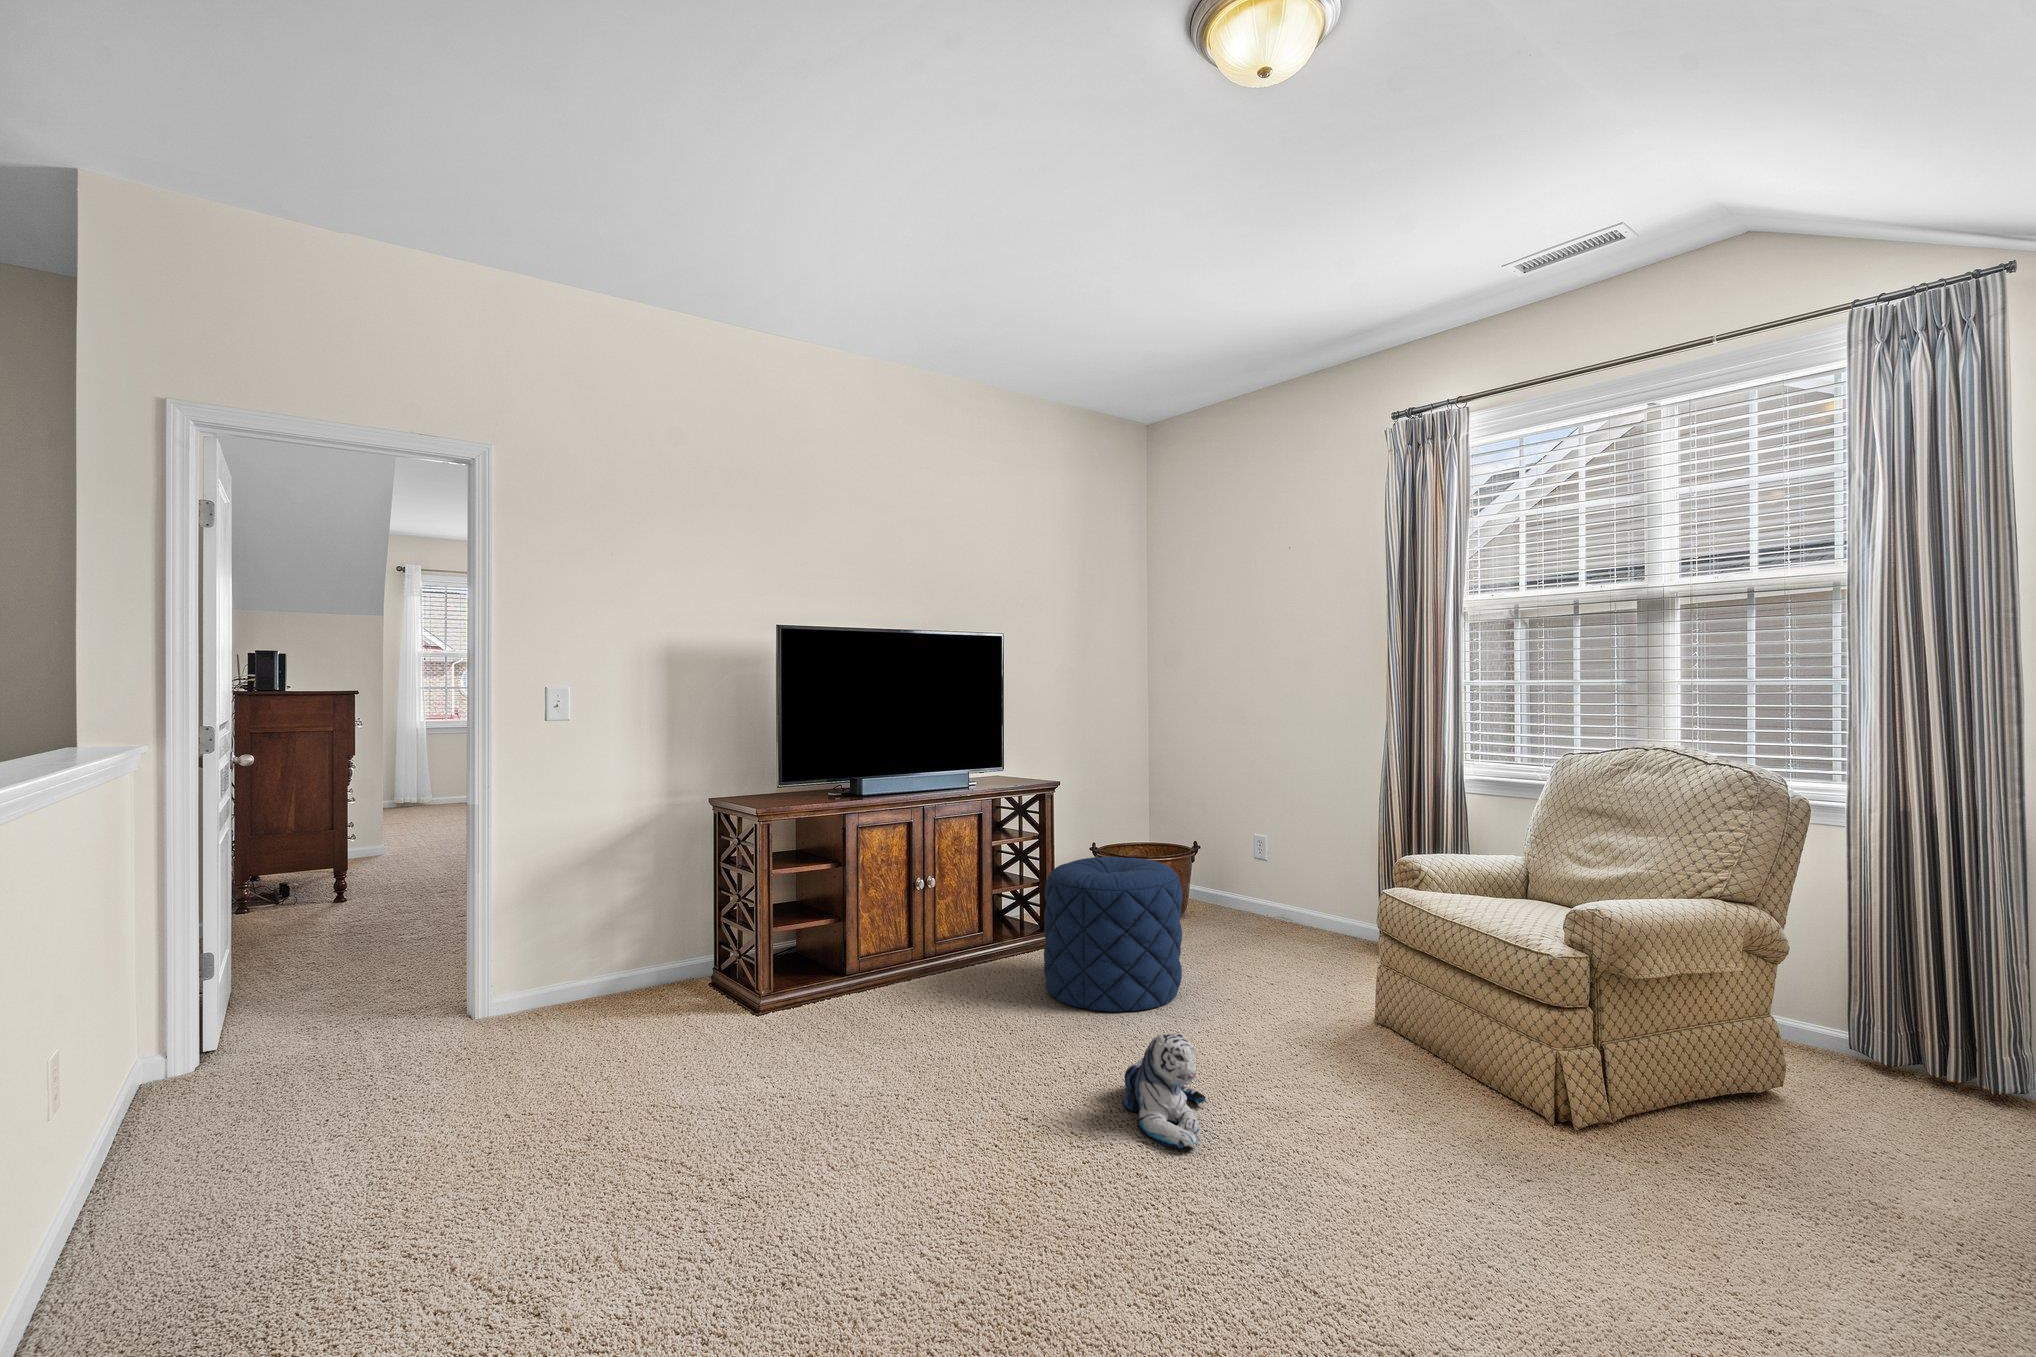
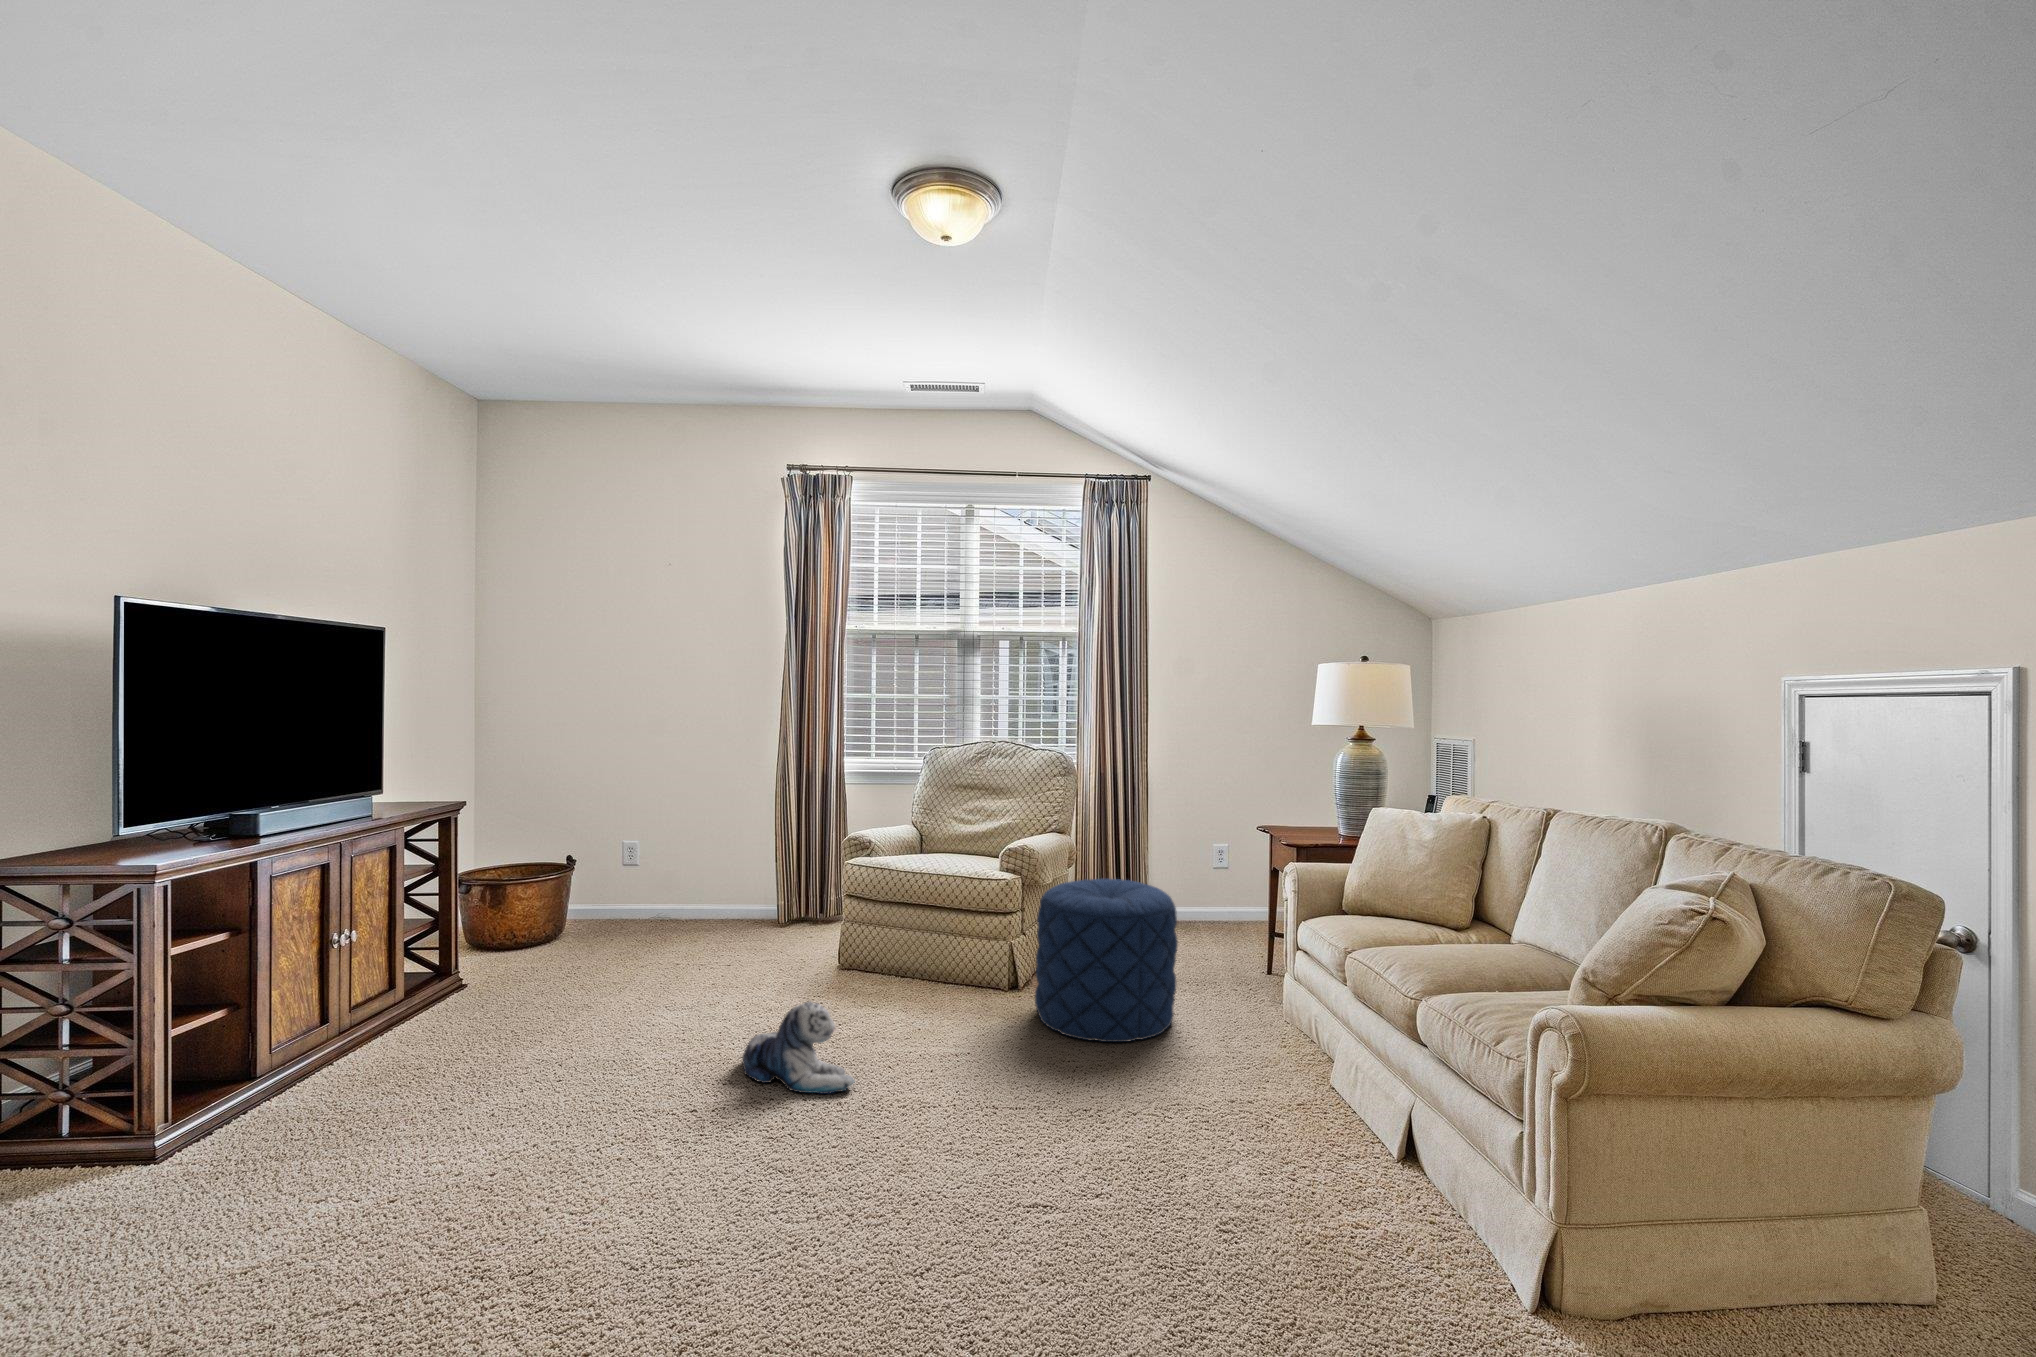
pouf: present [1044,857,1182,1012] -> present [1035,879,1178,1042]

